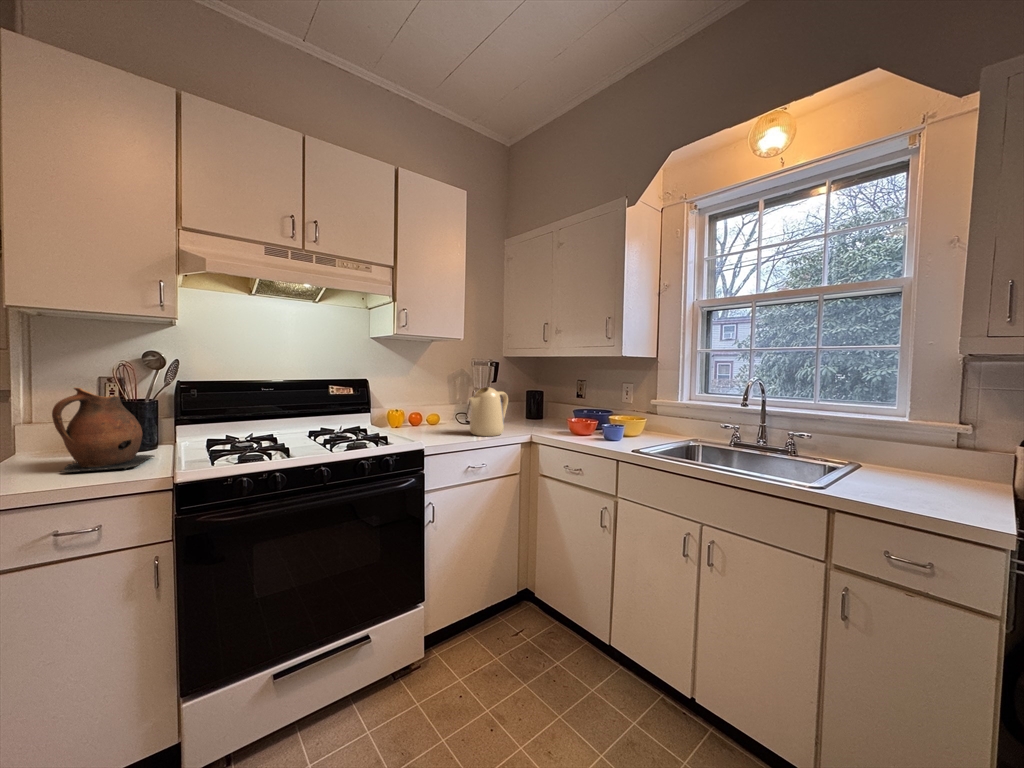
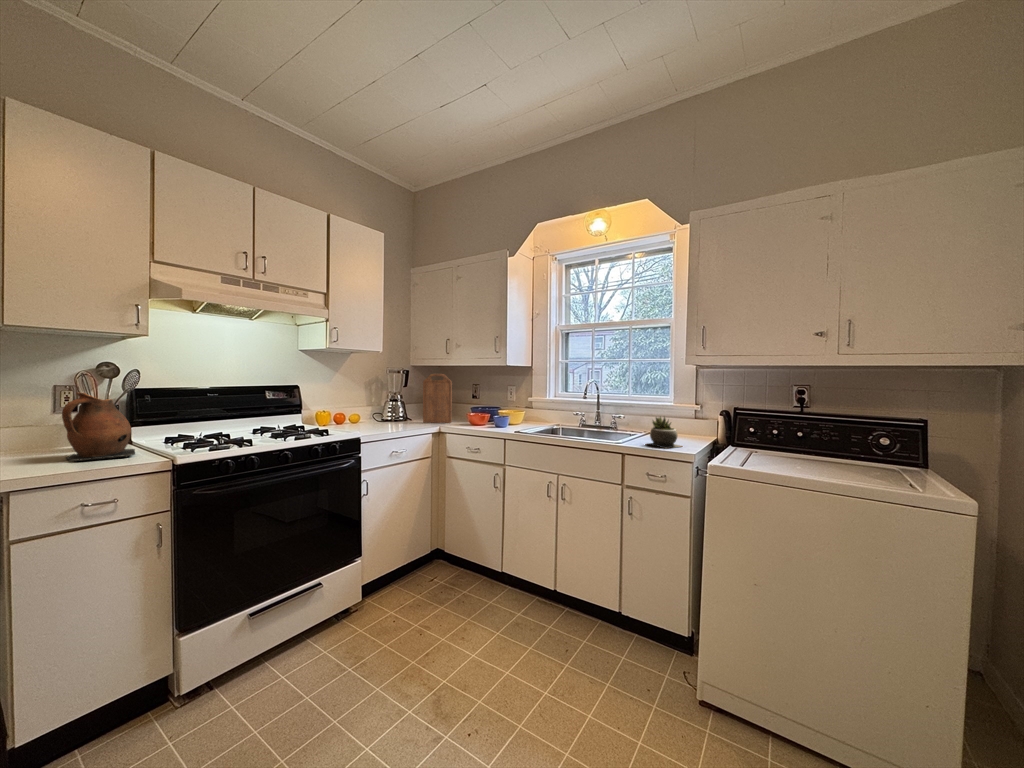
cutting board: none [513,367,549,429] -> present [423,374,452,423]
kettle: present [469,387,508,436] -> none [390,390,421,428]
succulent plant: none [868,446,961,510] -> present [648,417,680,448]

